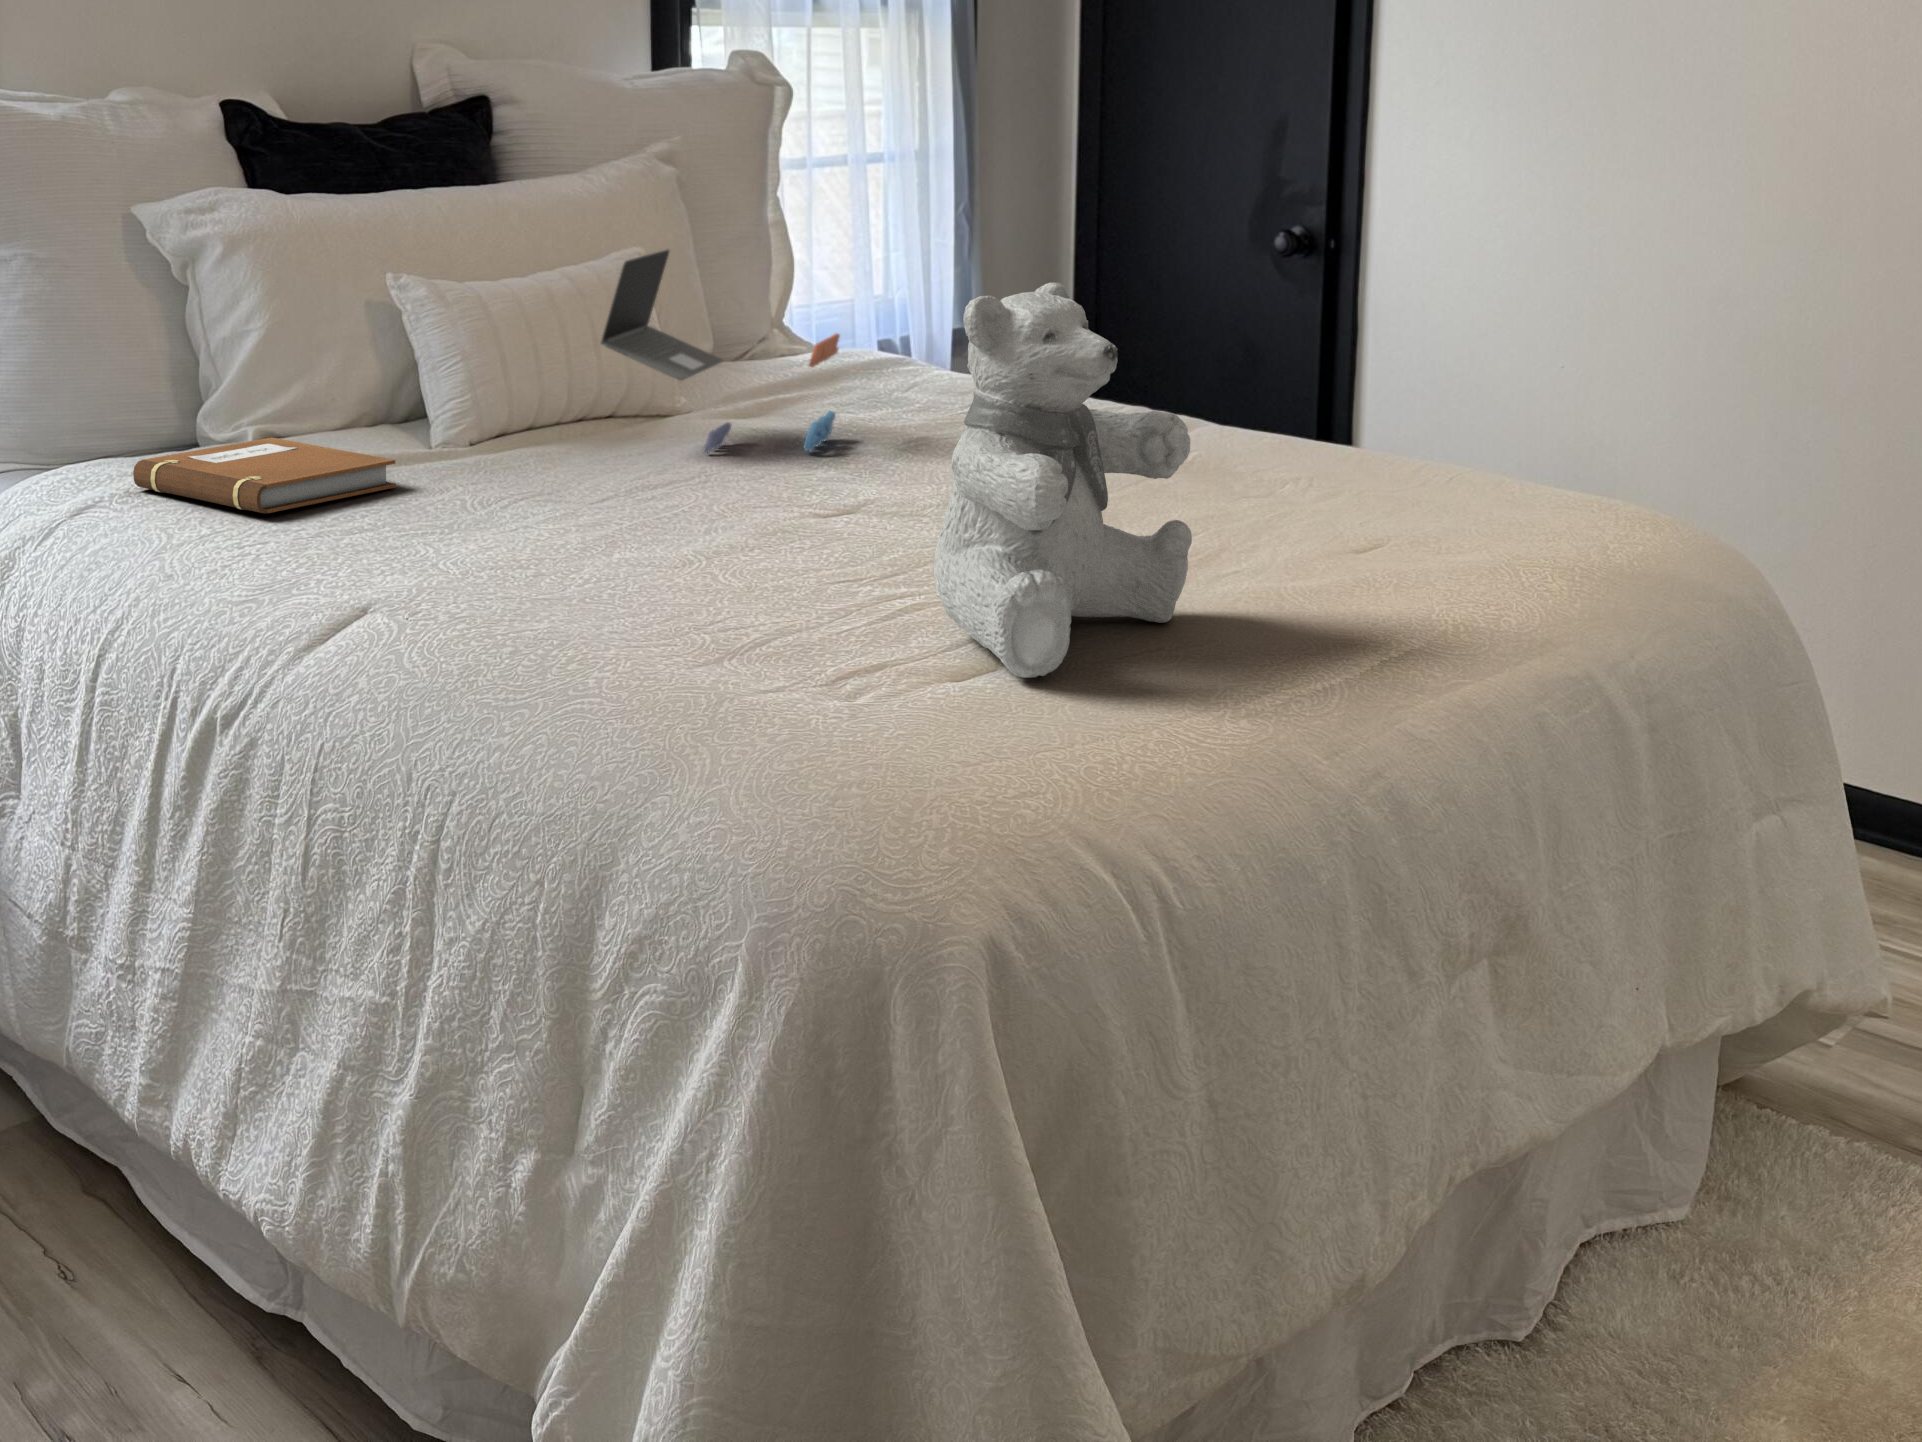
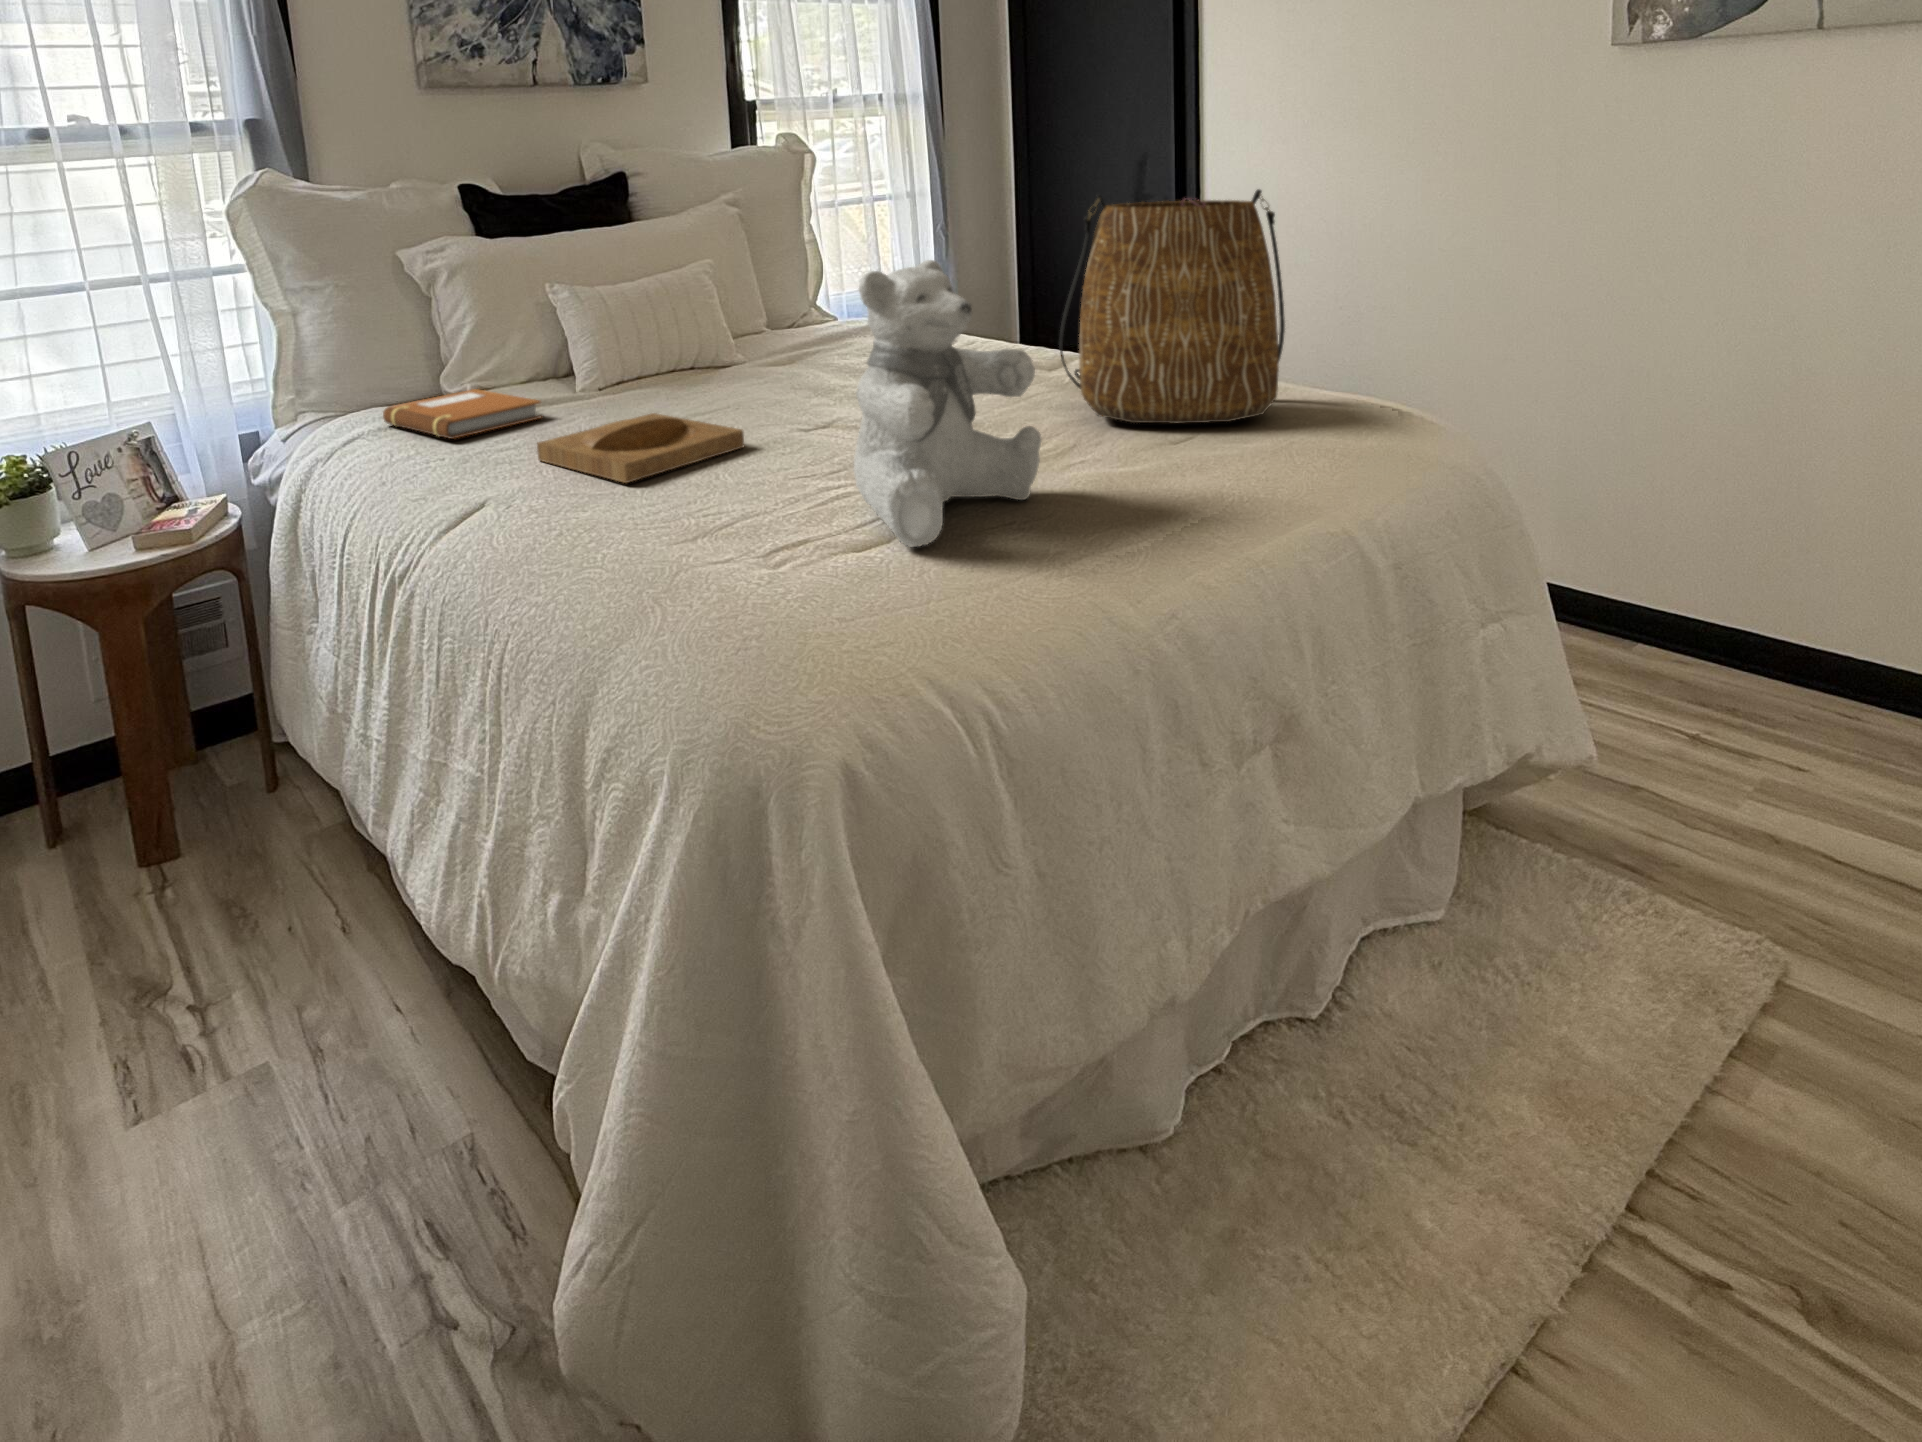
tote bag: none [1195,195,1513,528] -> present [1059,189,1285,424]
laptop: present [601,249,840,453] -> none [673,258,831,388]
tray: none [420,485,737,586] -> present [537,413,744,483]

